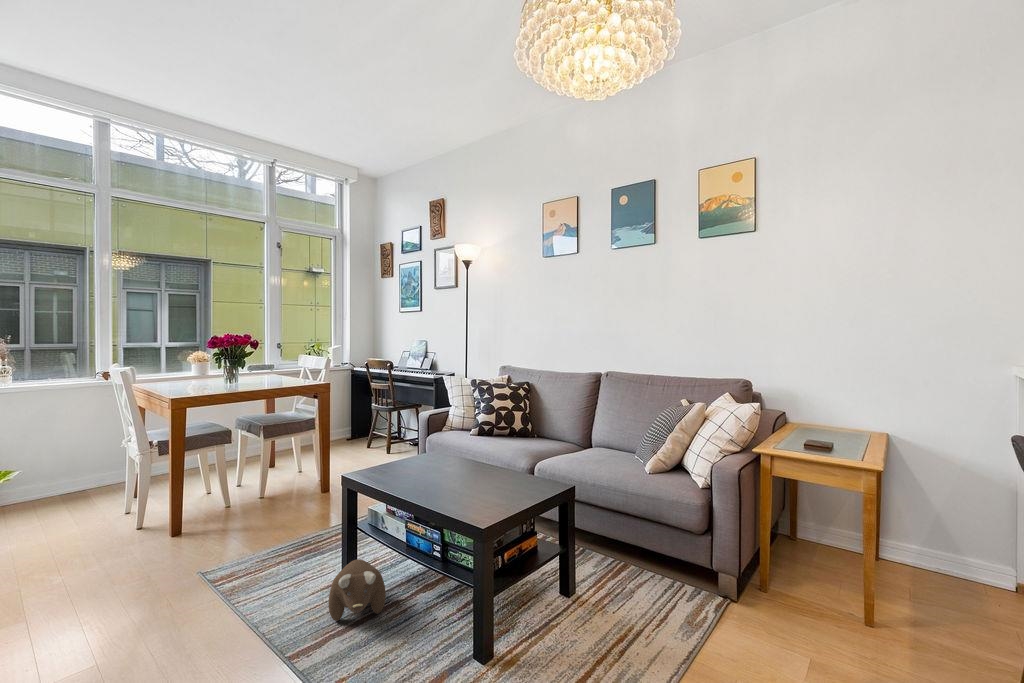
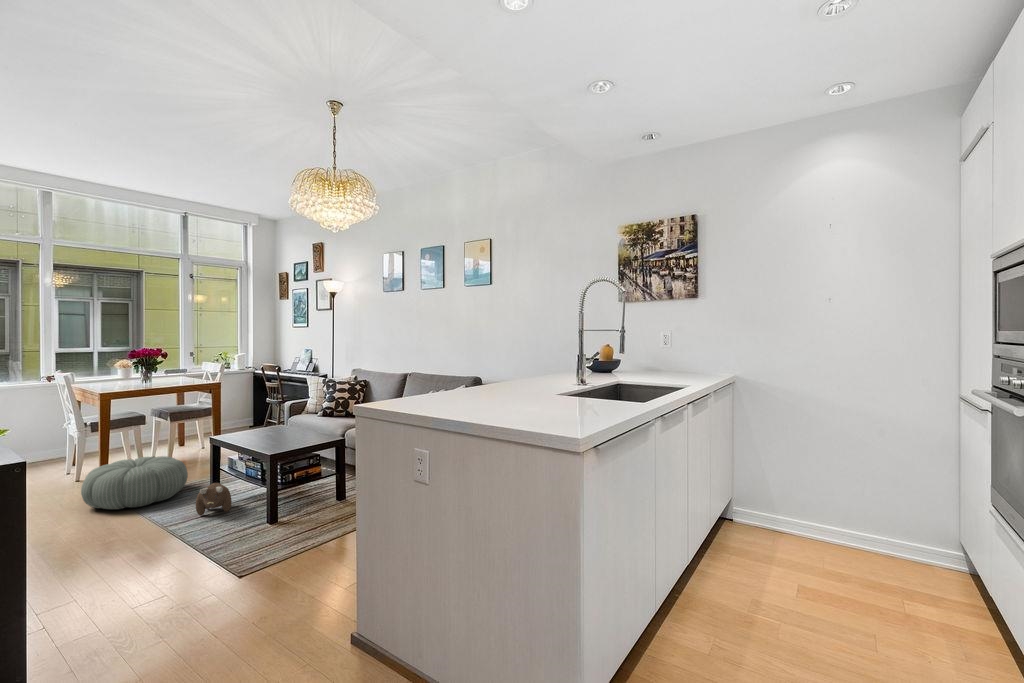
pouf: none [141,499,300,599] -> present [81,456,188,509]

